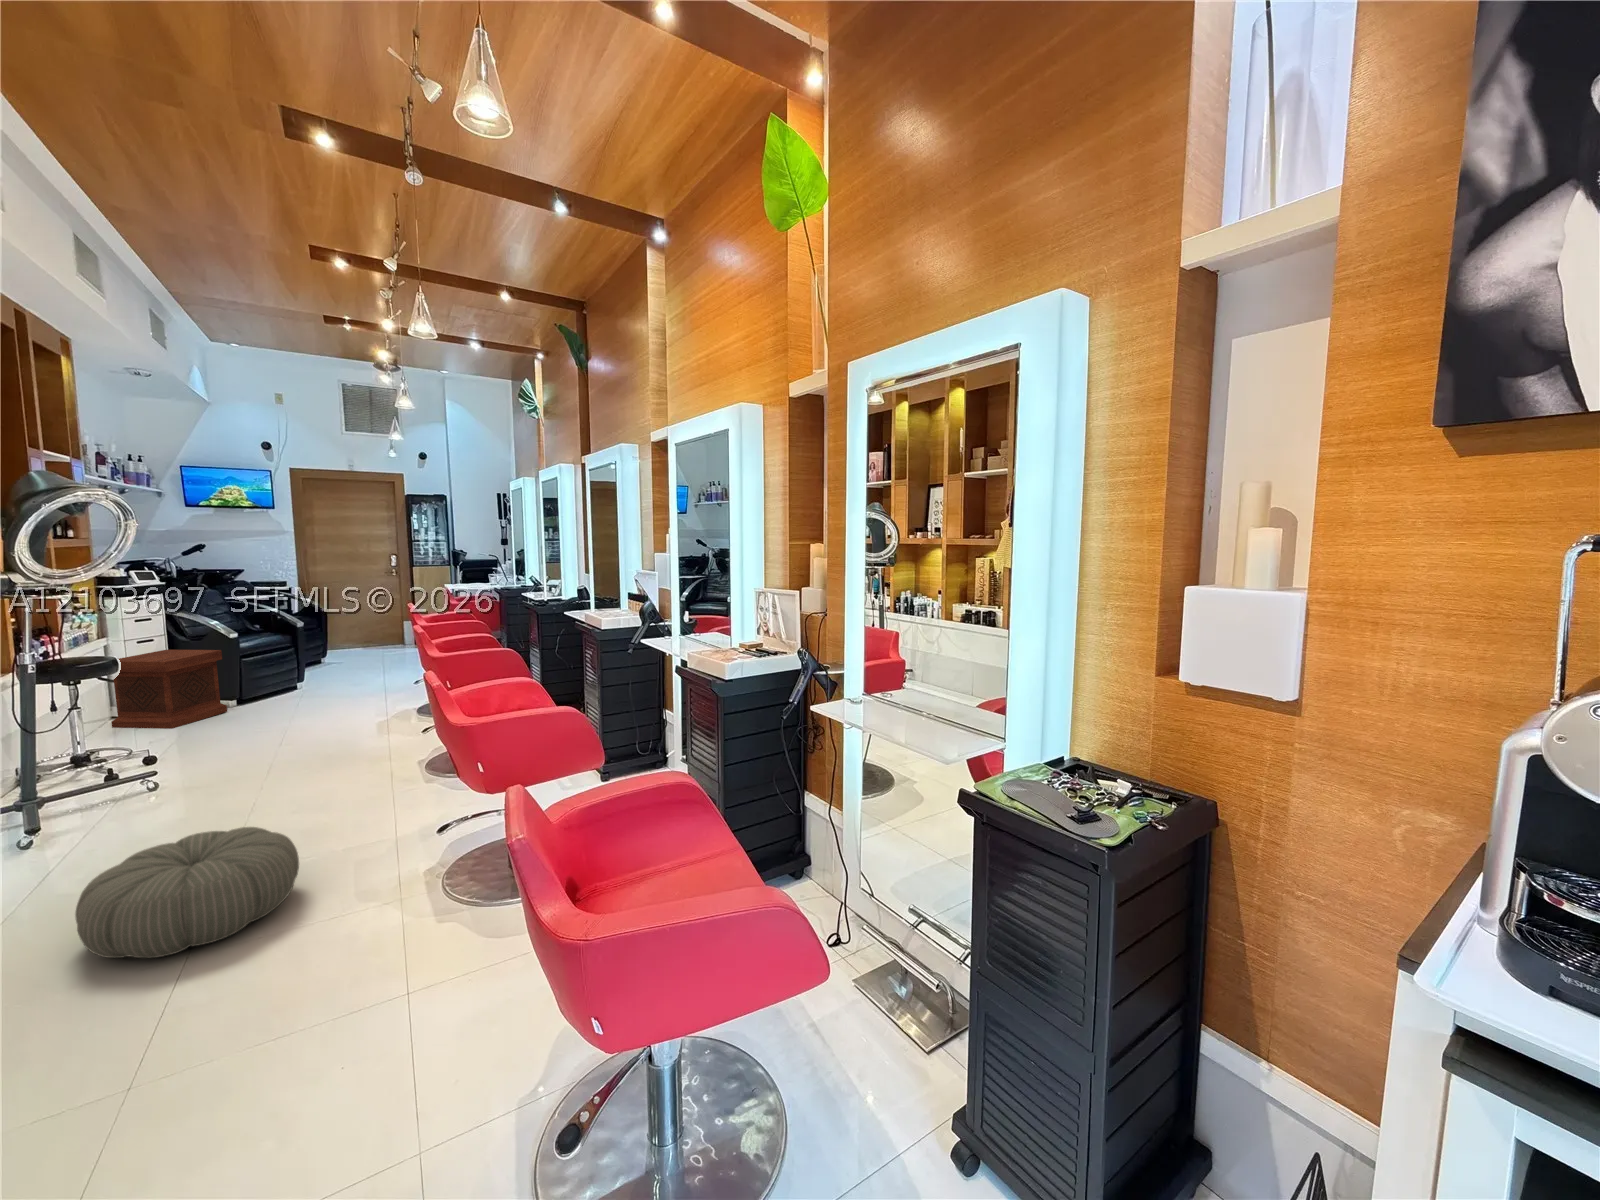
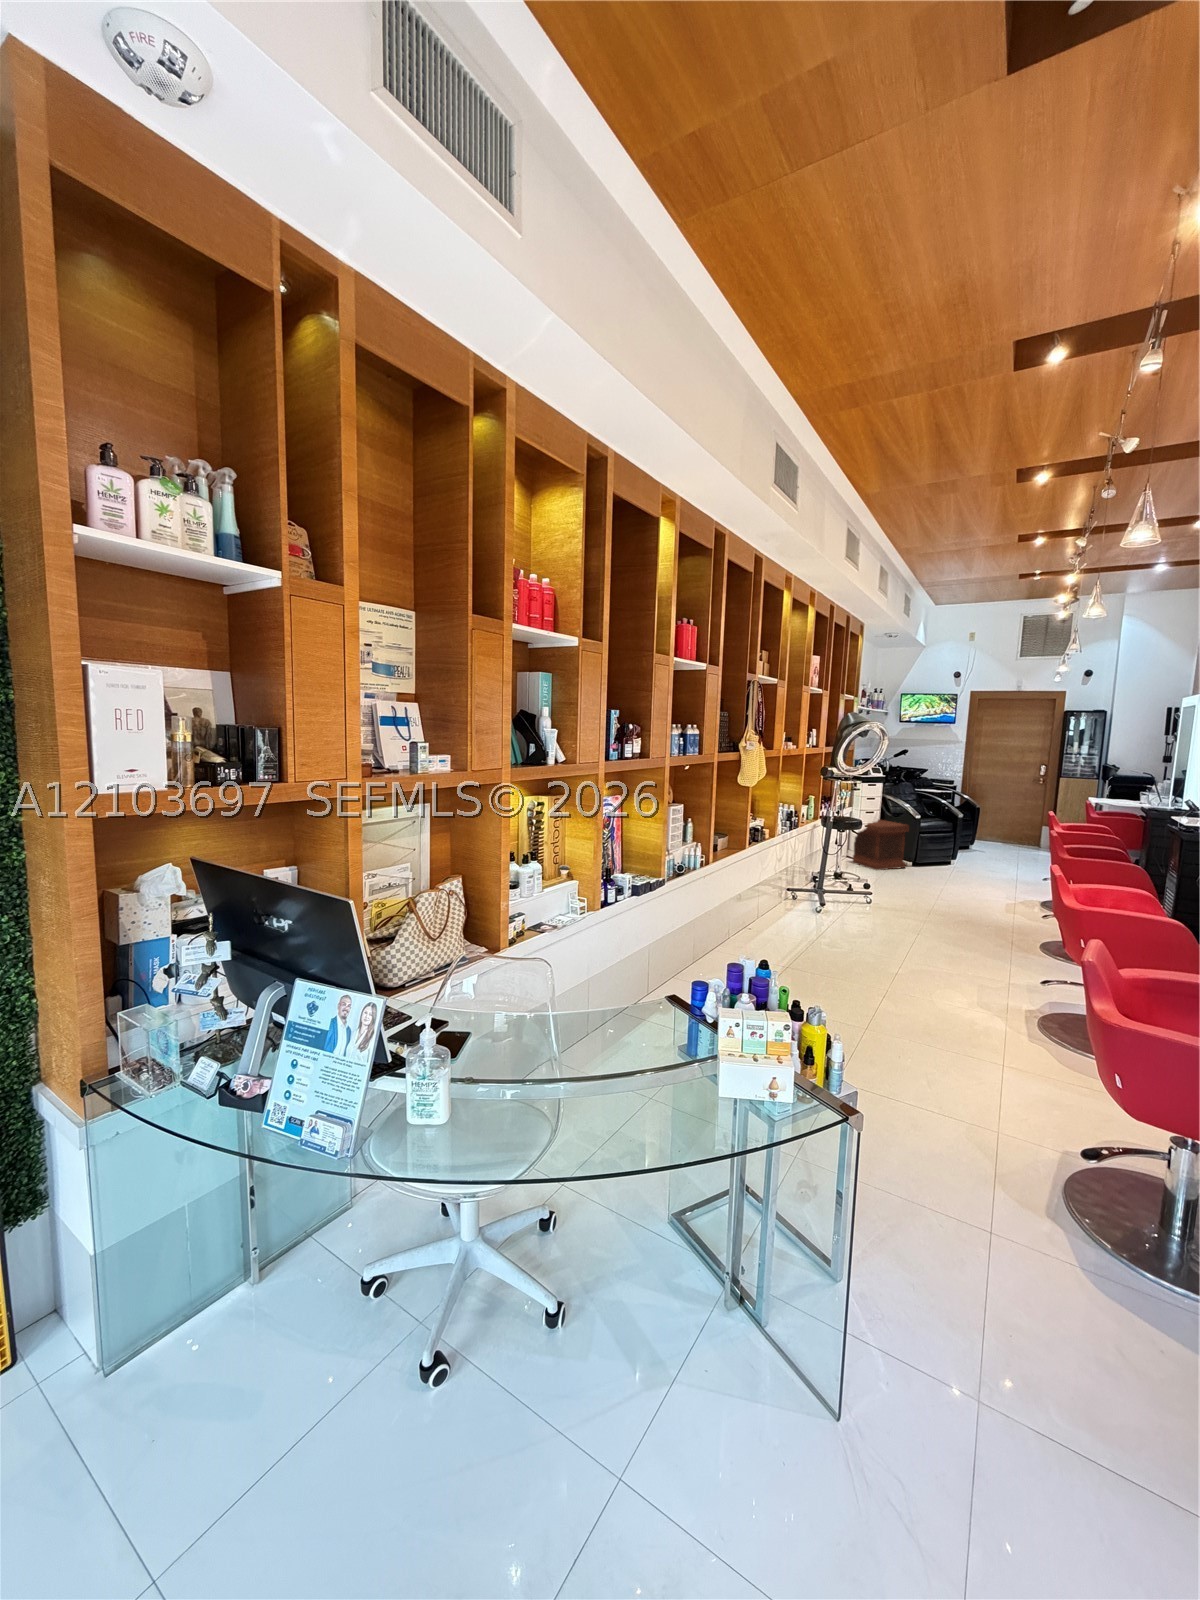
pouf: present [75,827,299,958] -> none [842,927,945,990]

